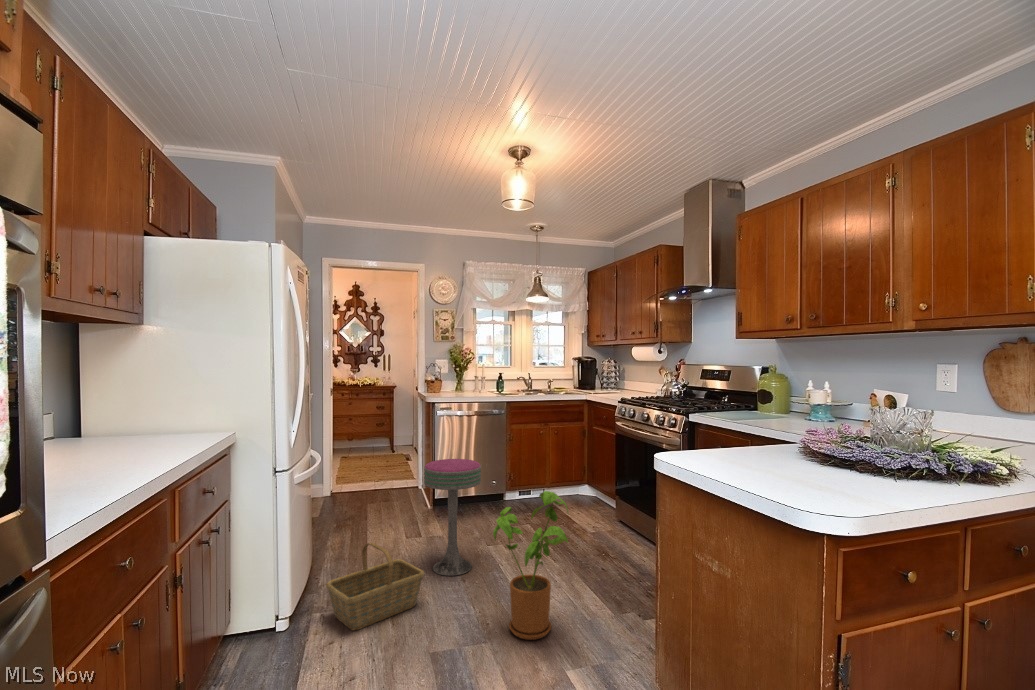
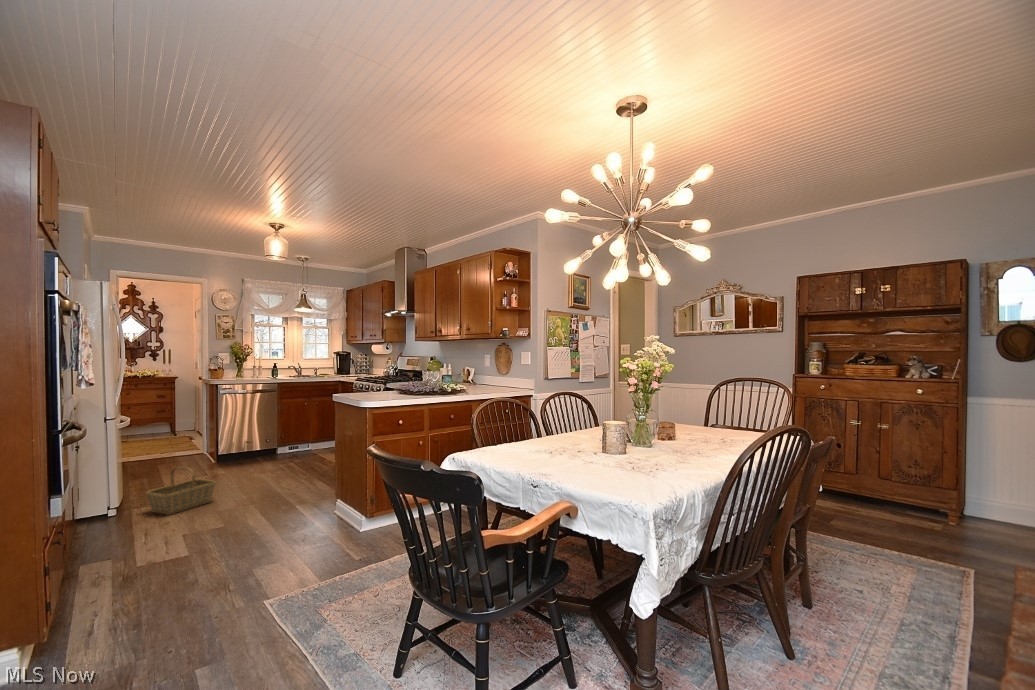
bar stool: present [424,459,481,576] -> none [214,418,256,490]
house plant: present [493,491,569,640] -> none [263,425,309,504]

